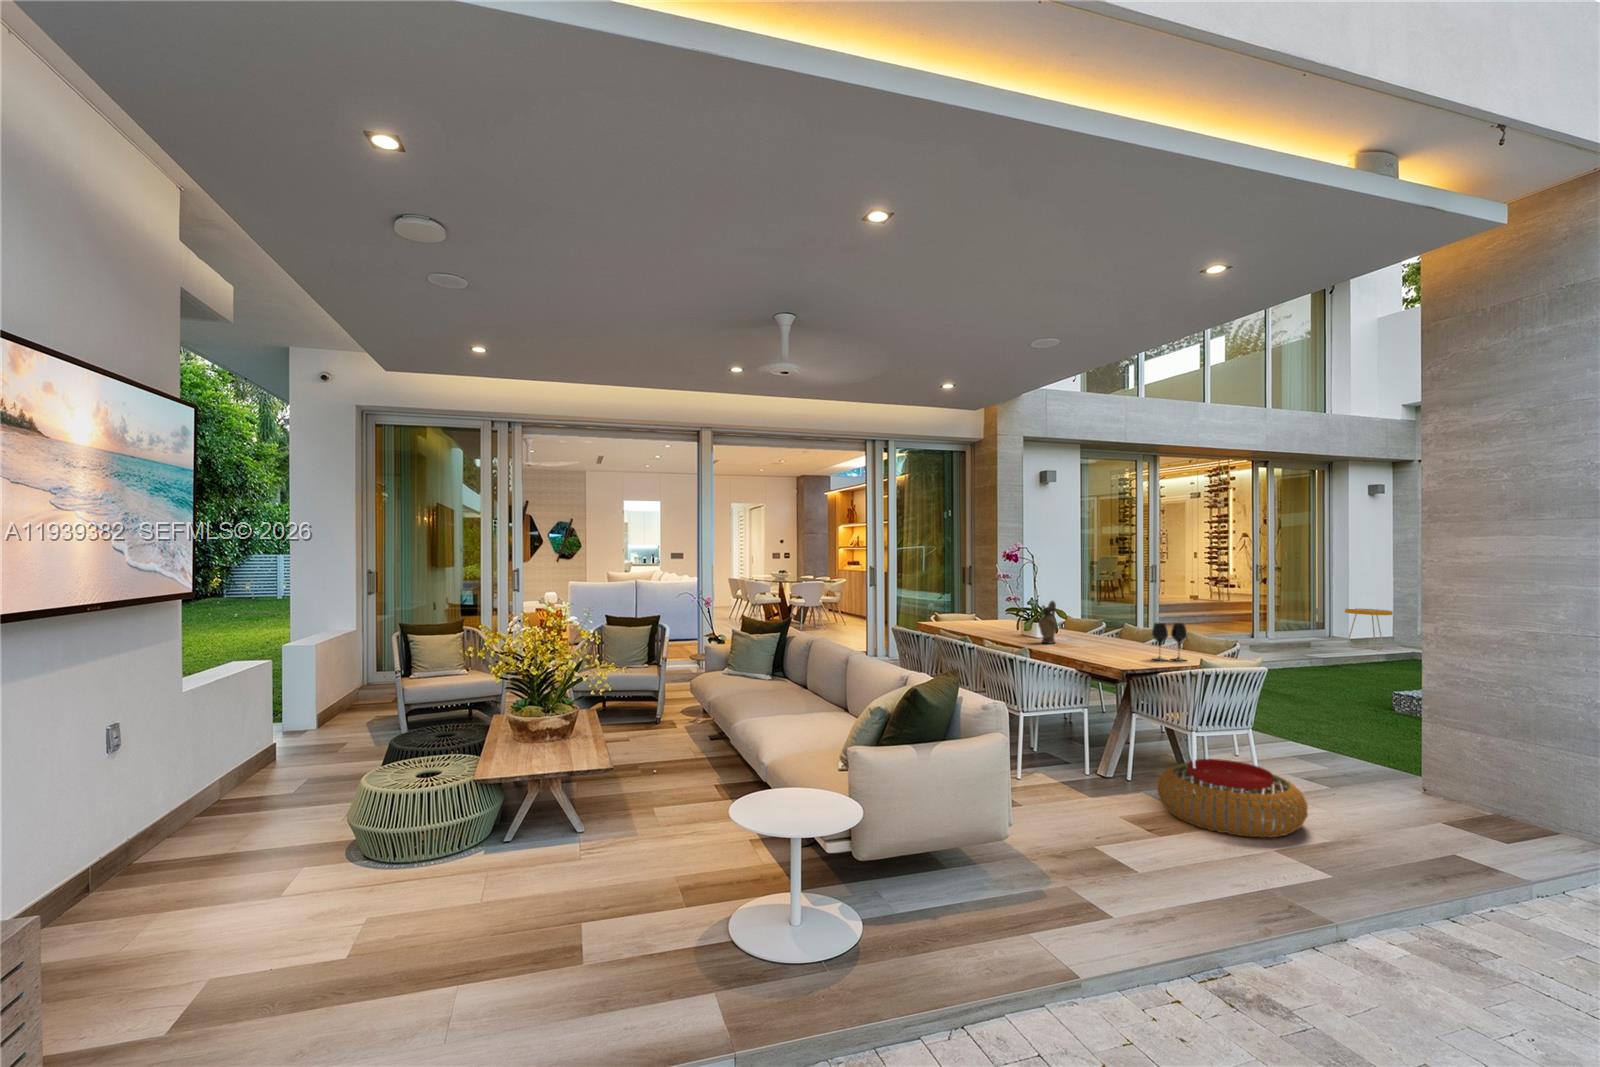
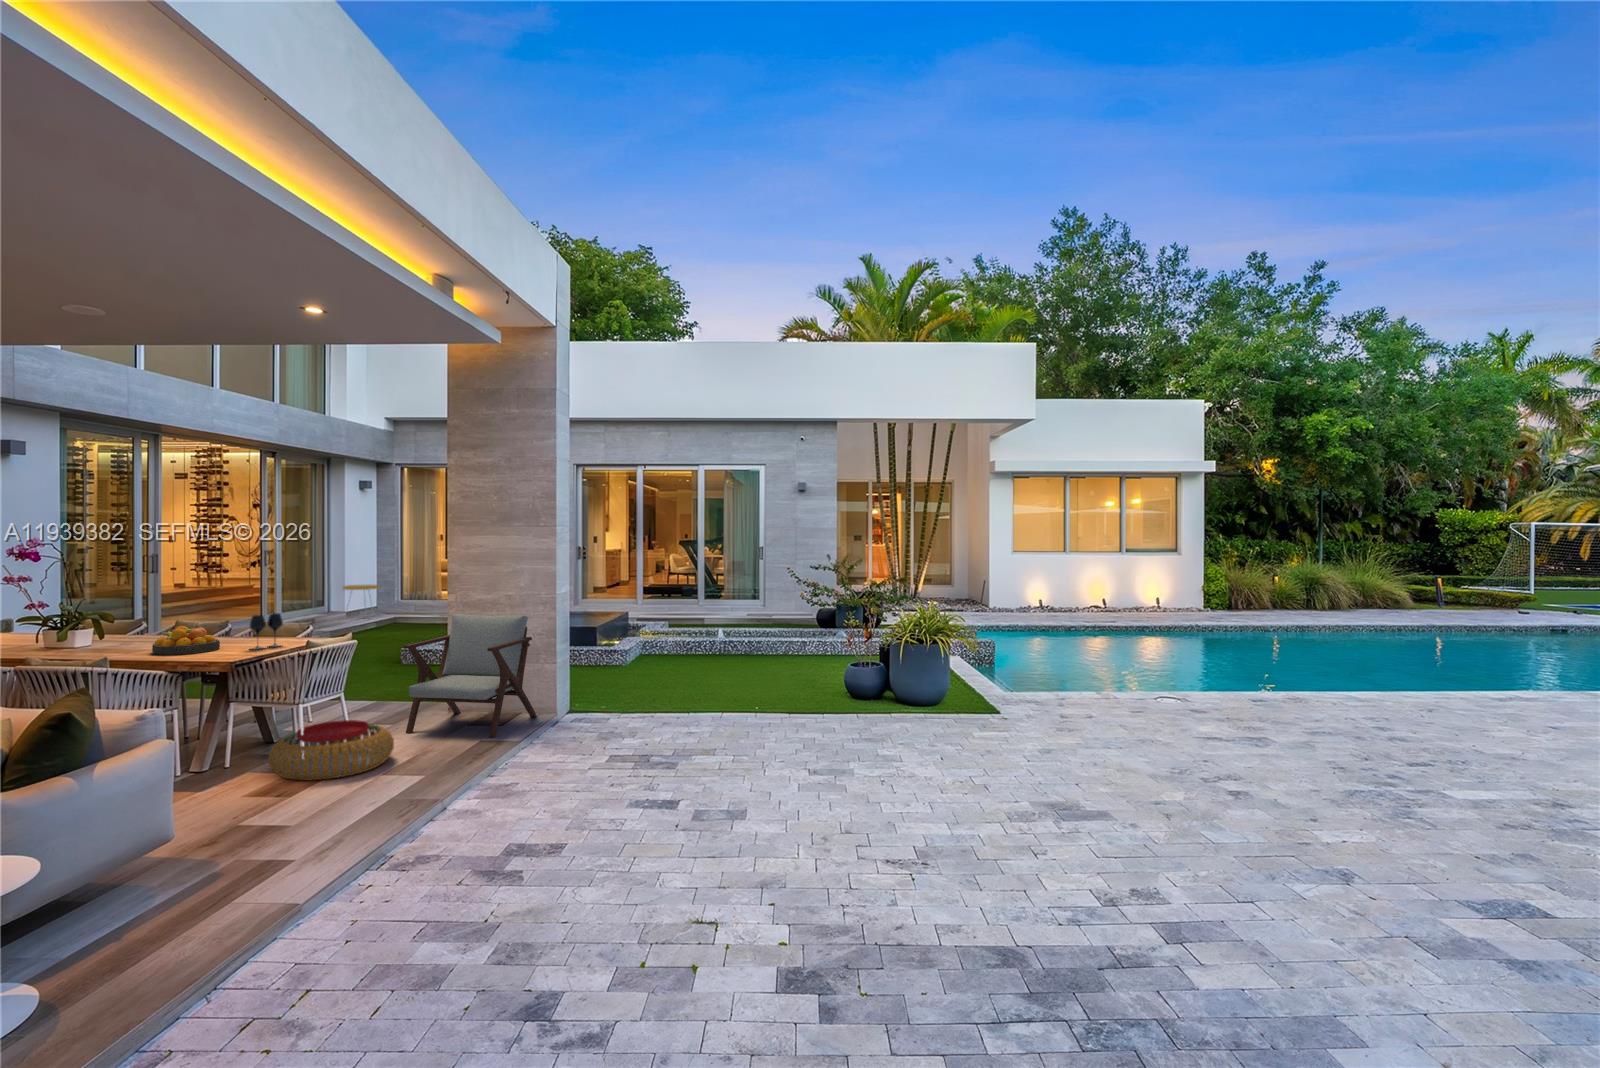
ceramic pitcher: present [1038,601,1057,643] -> none [96,605,121,652]
fruit bowl: none [1072,626,1129,655] -> present [152,626,220,655]
lounge chair: none [1341,652,1587,853] -> present [404,614,537,737]

